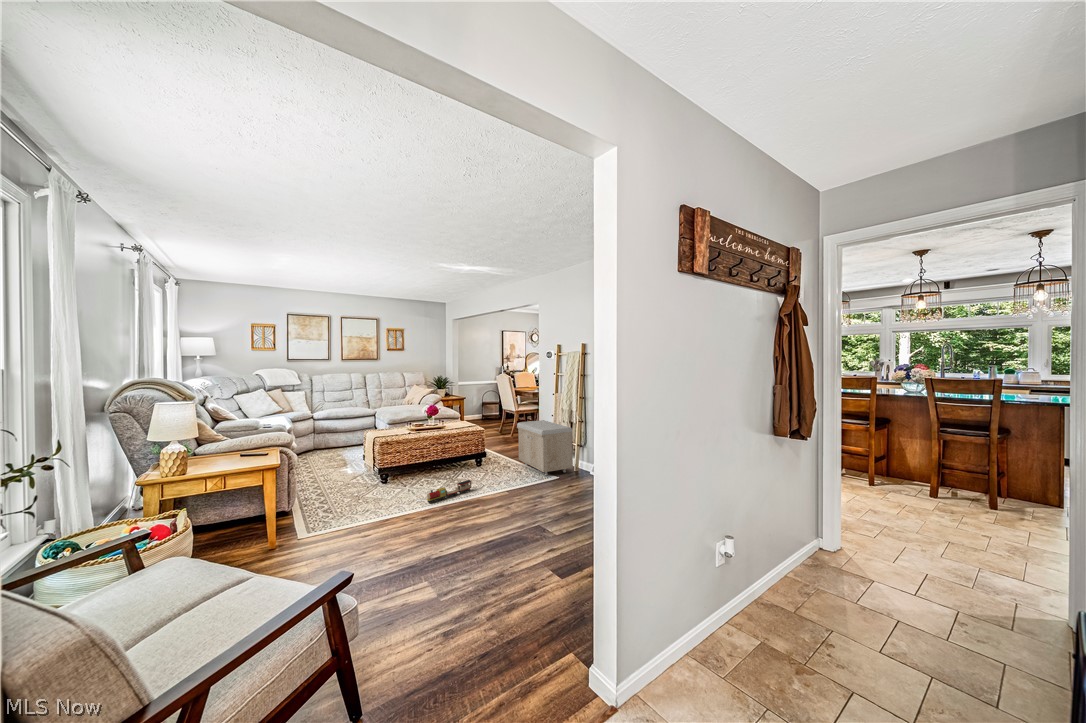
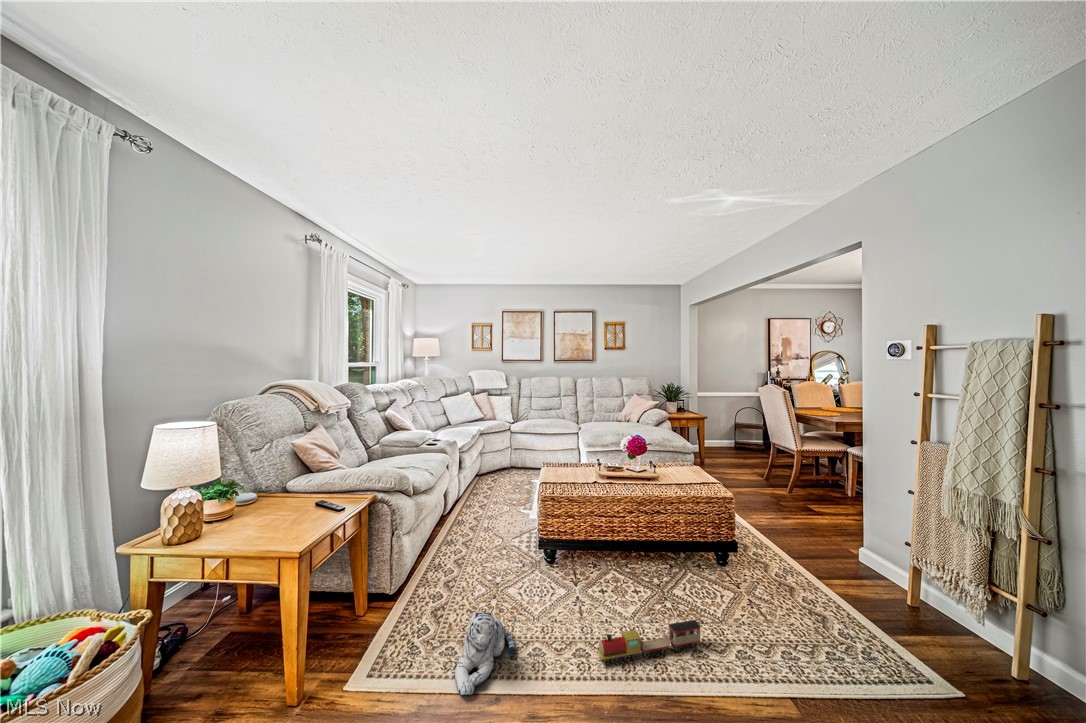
storage bench: present [517,420,573,475] -> none [810,493,987,652]
plush toy: none [356,490,384,524] -> present [455,611,515,695]

